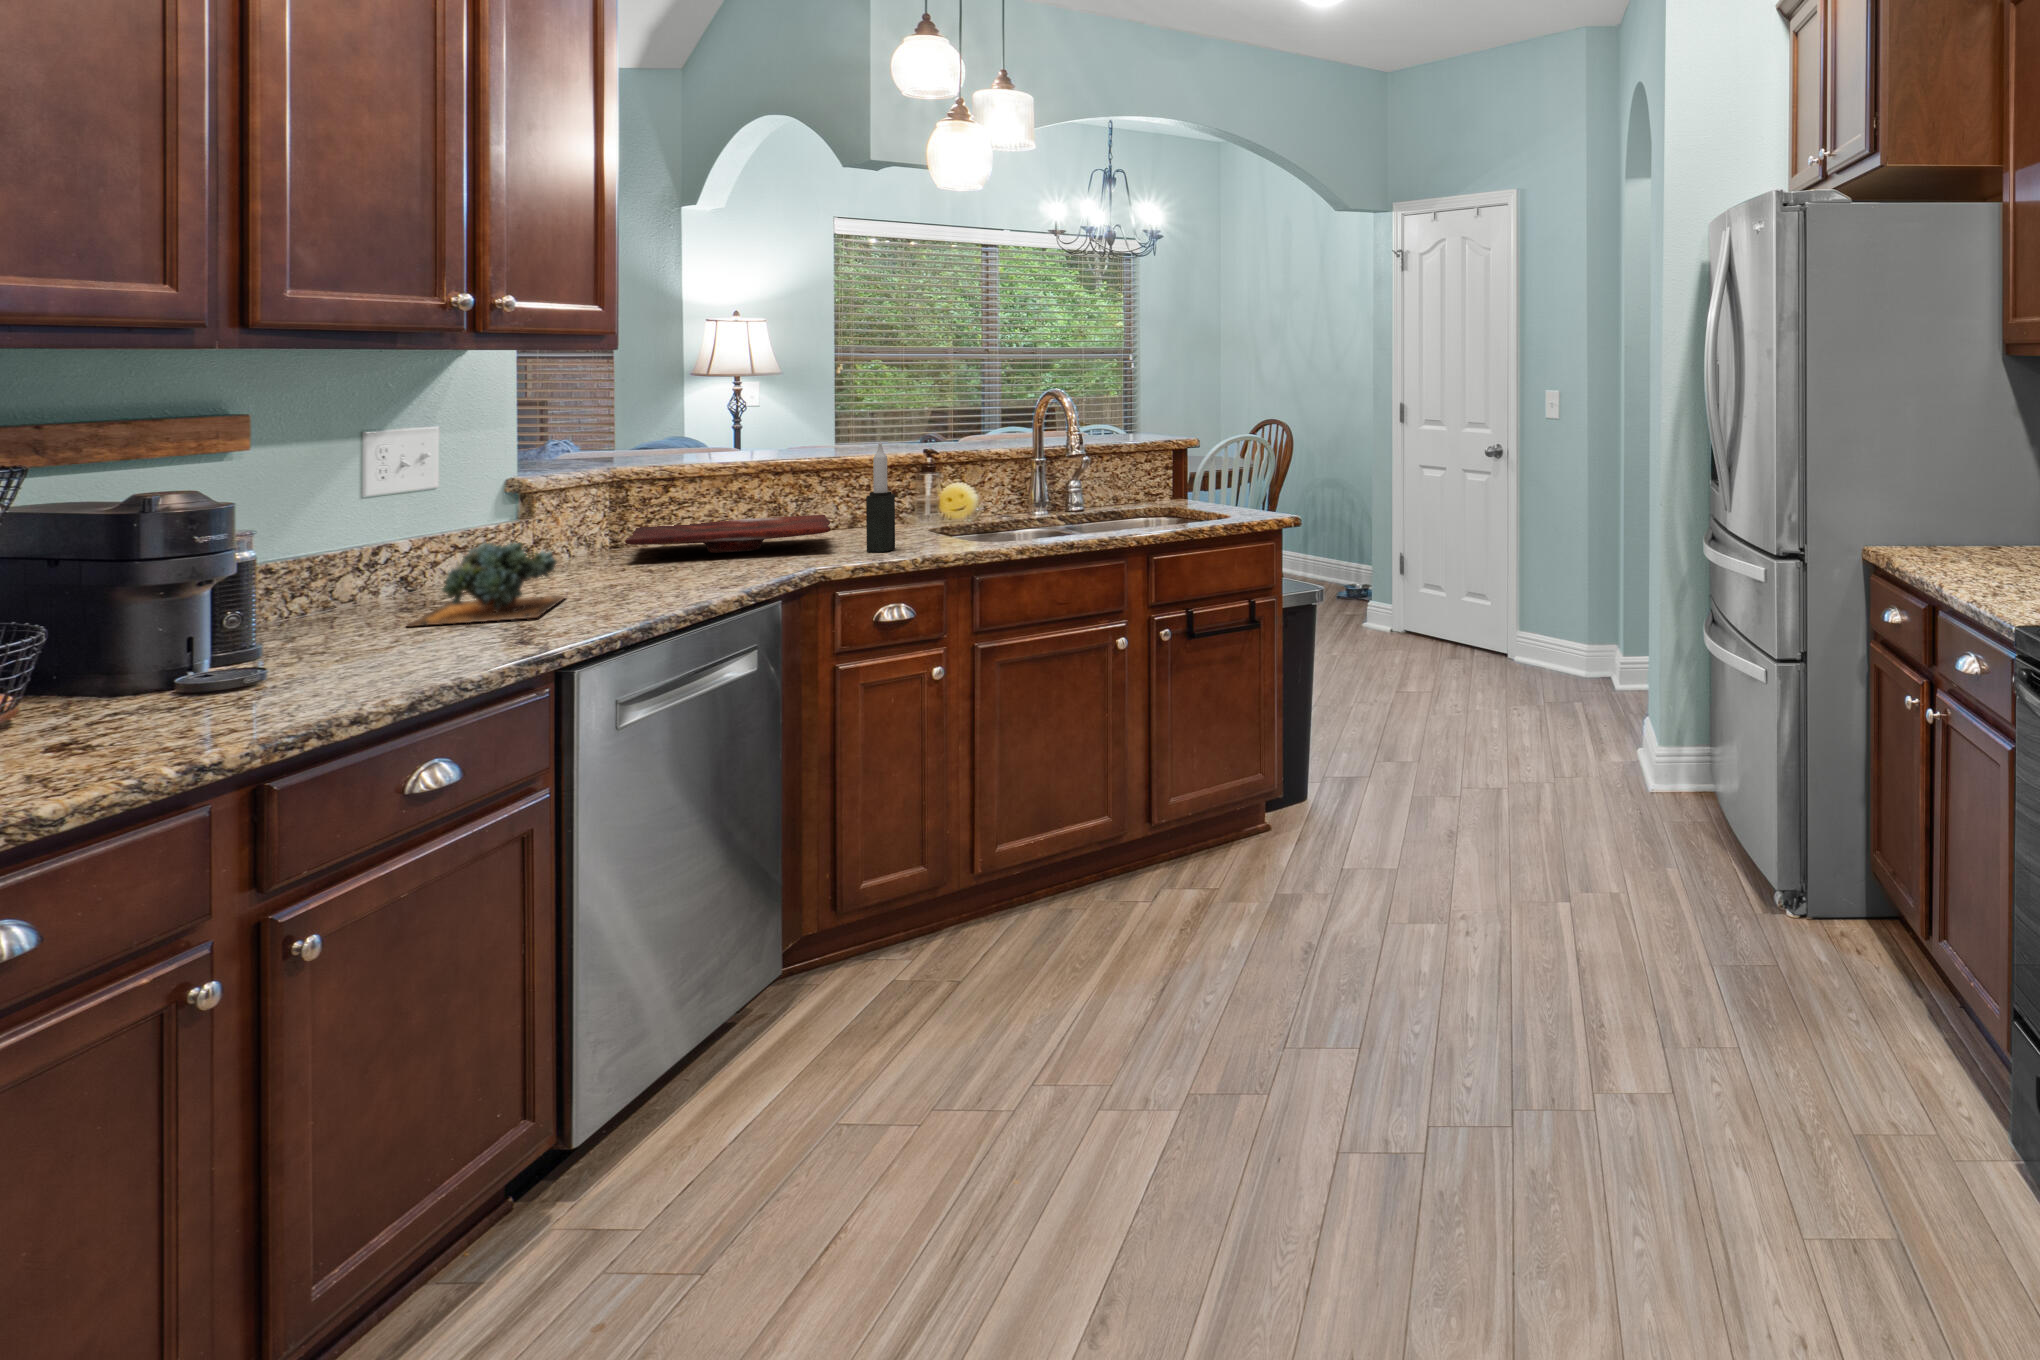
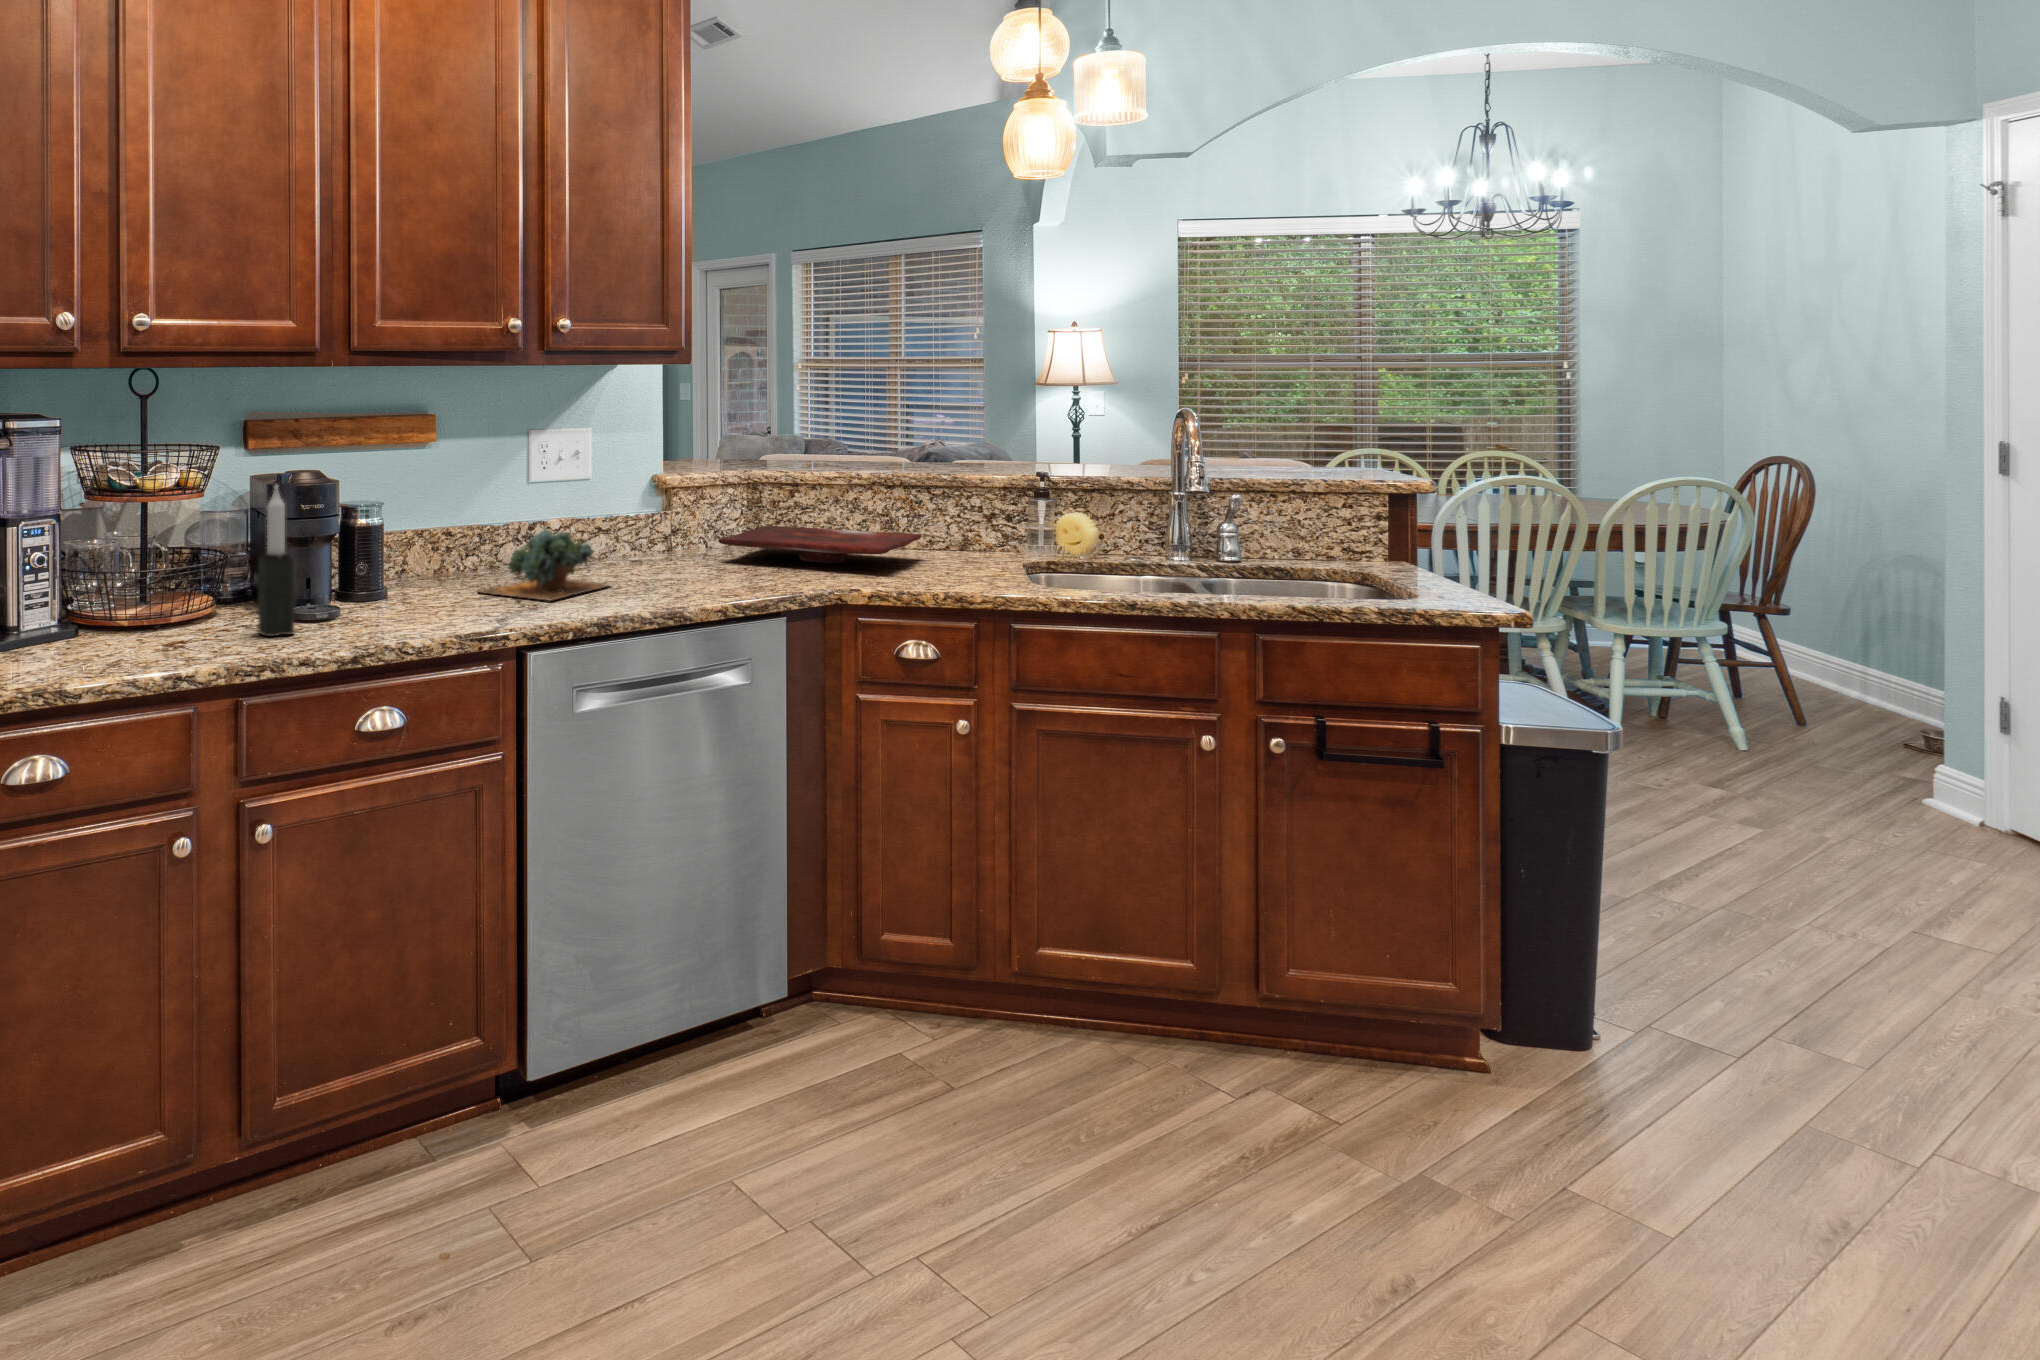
candle: present [866,442,895,552] -> present [258,485,294,636]

